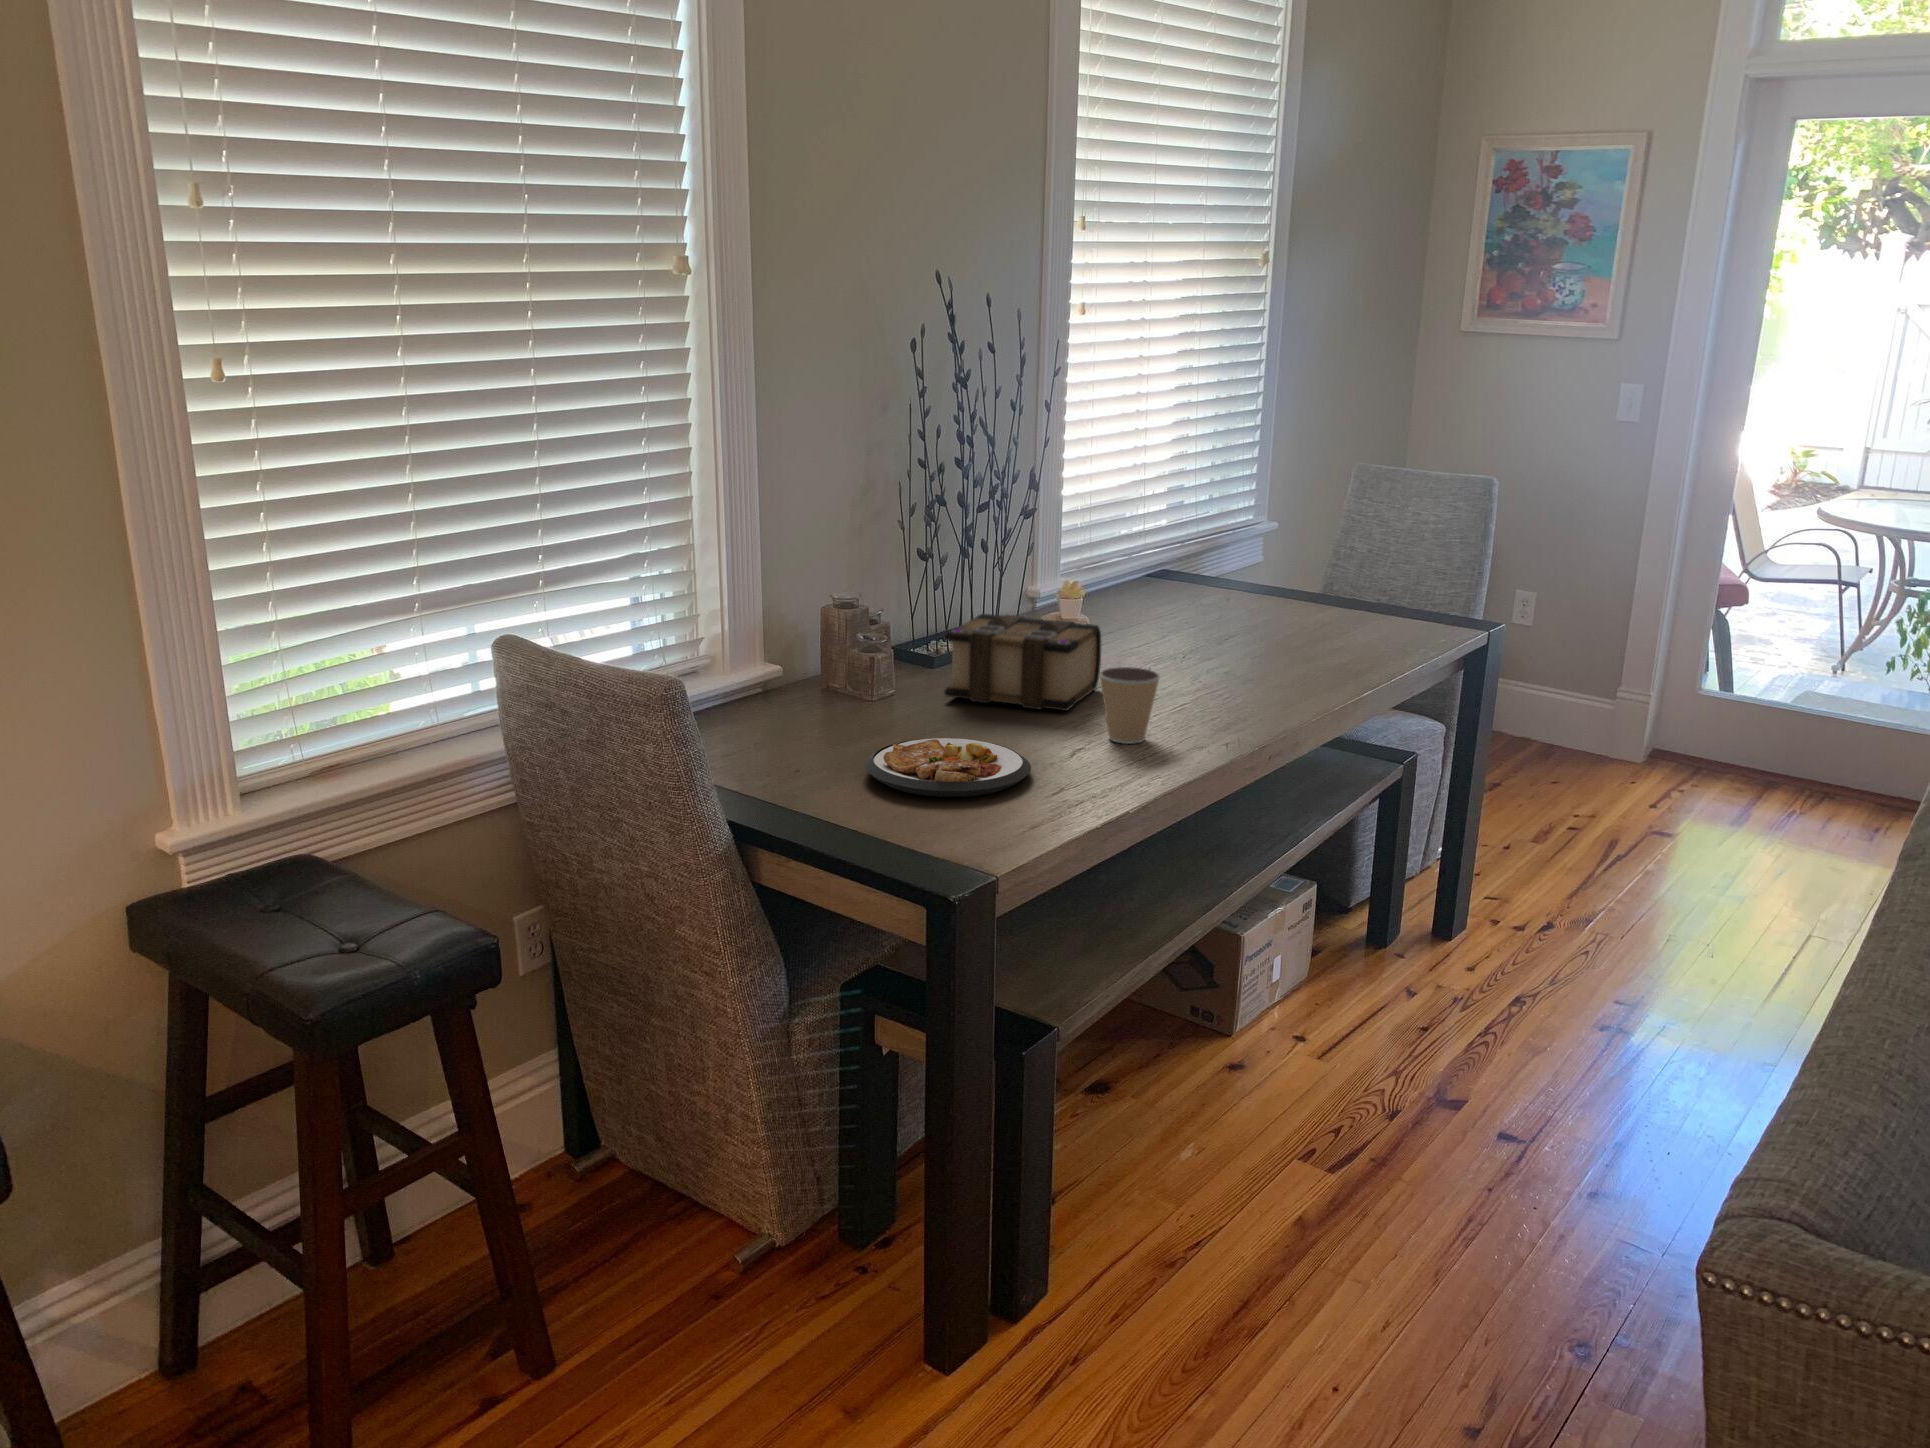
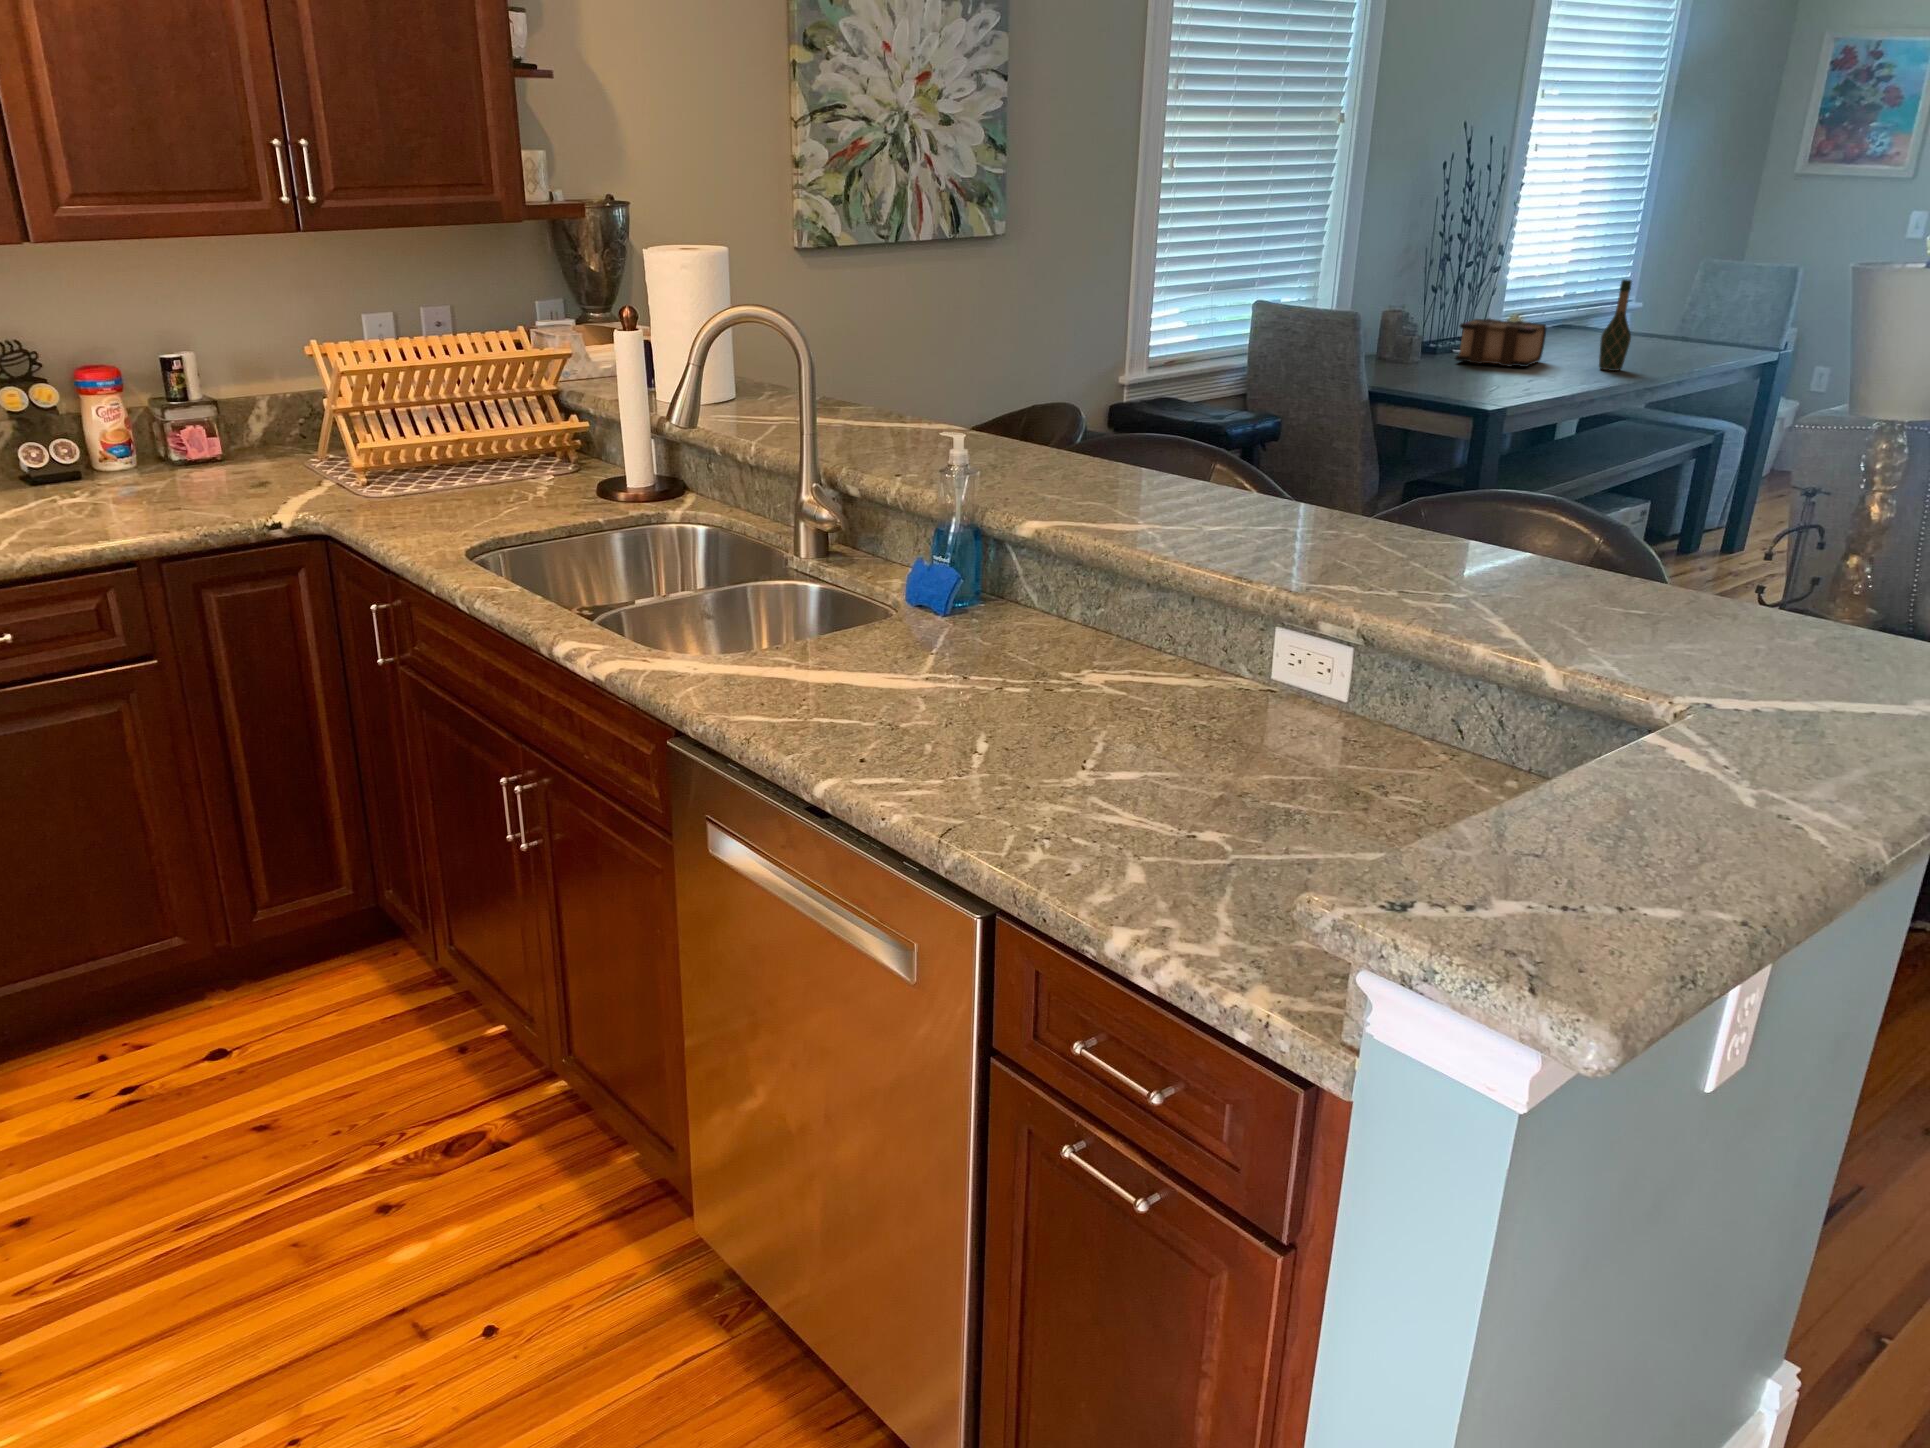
wine bottle: none [1191,552,1243,713] -> present [1599,280,1632,371]
coffee cup: present [1099,667,1160,744] -> none [1552,339,1586,378]
plate: present [865,738,1031,797] -> none [1427,366,1516,390]

